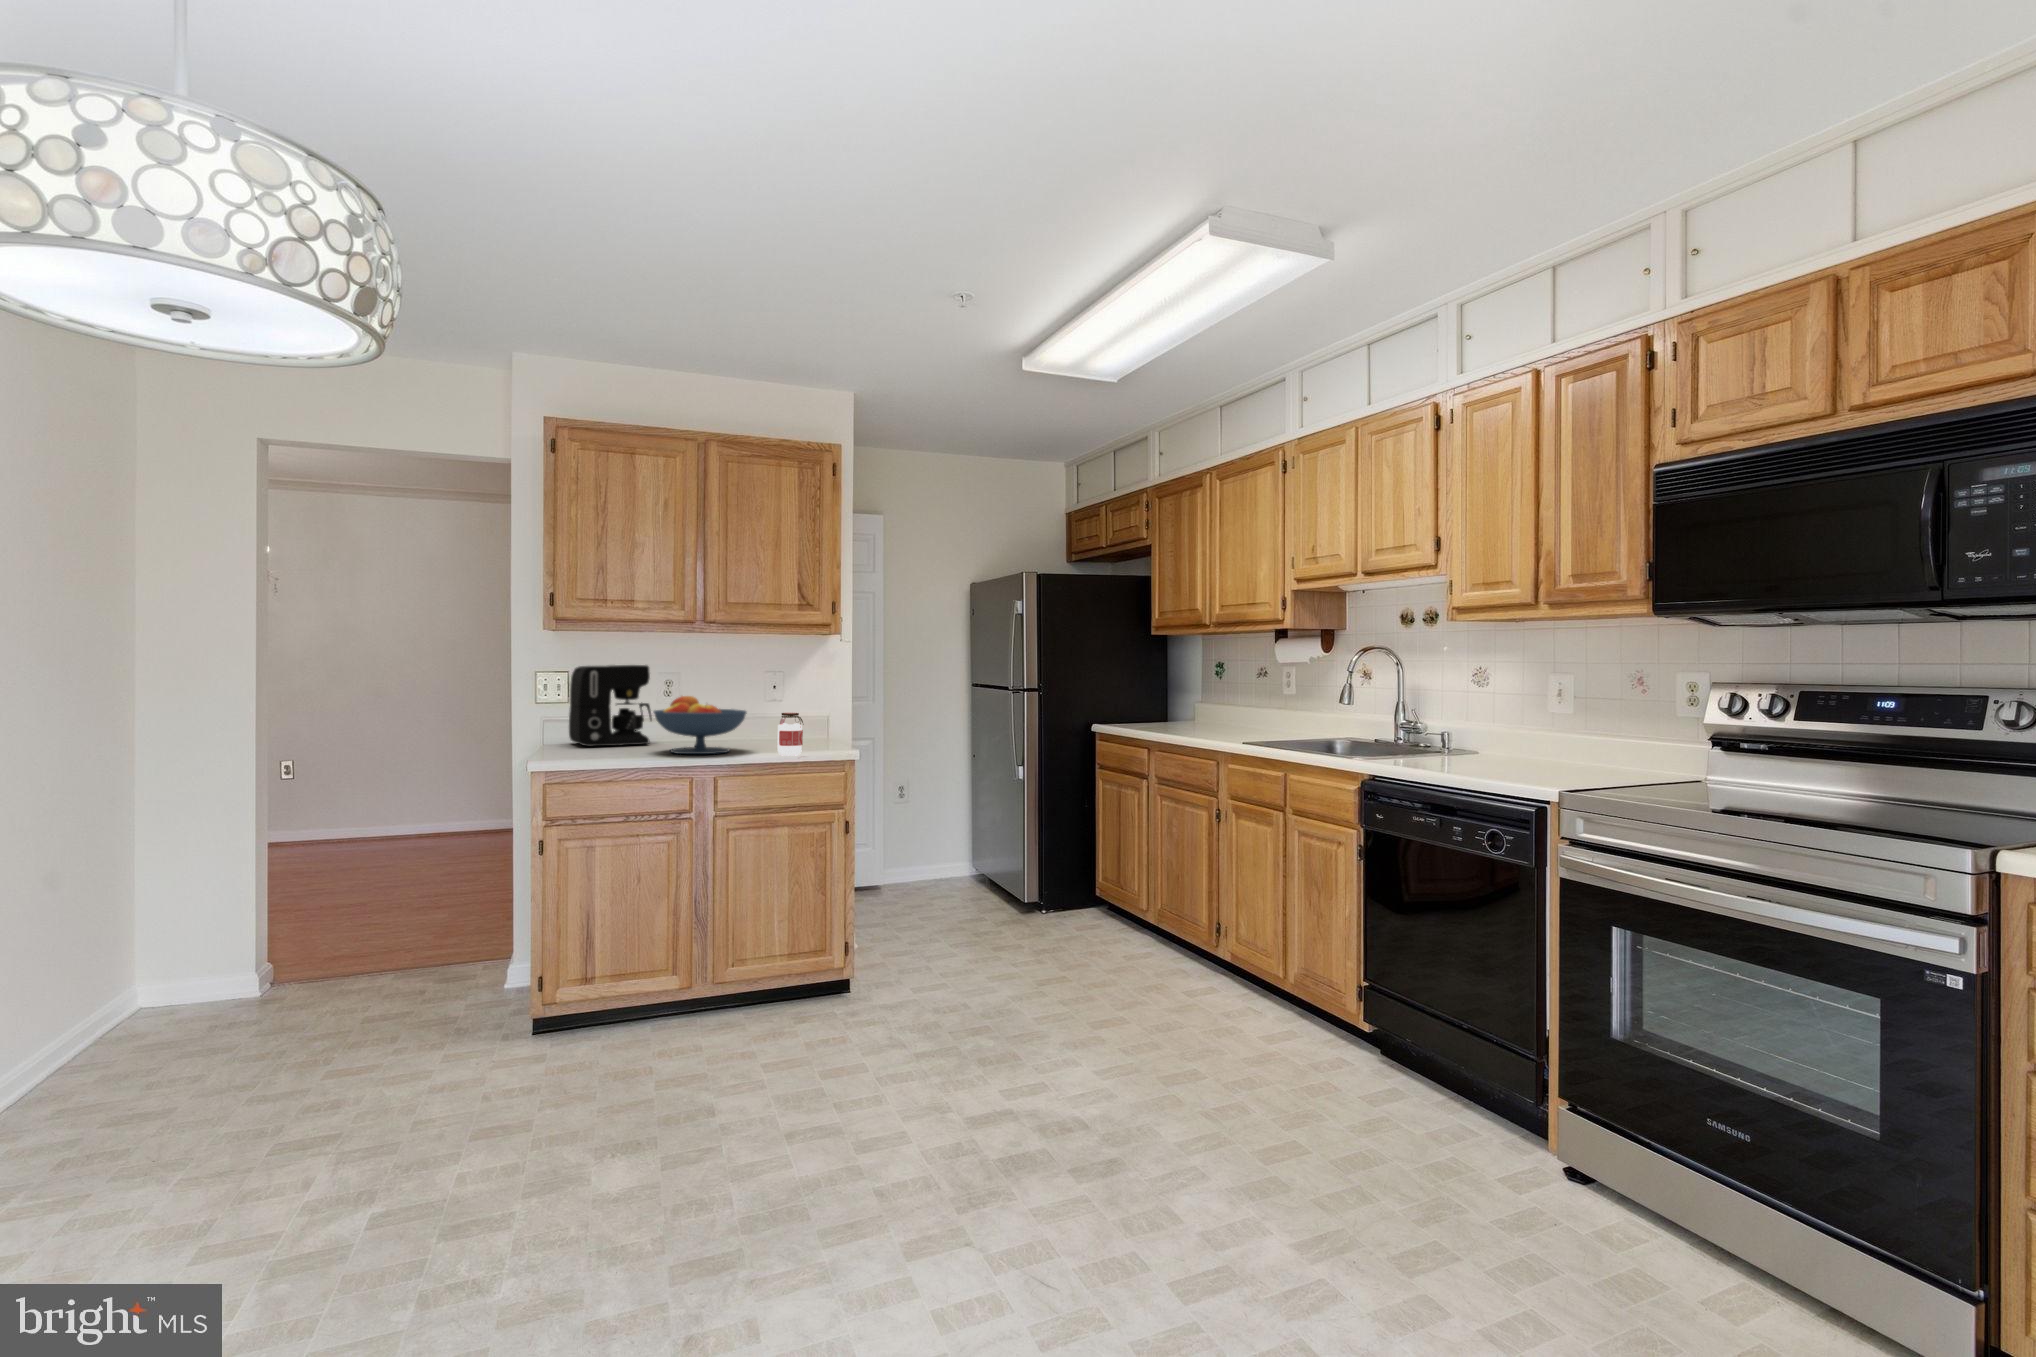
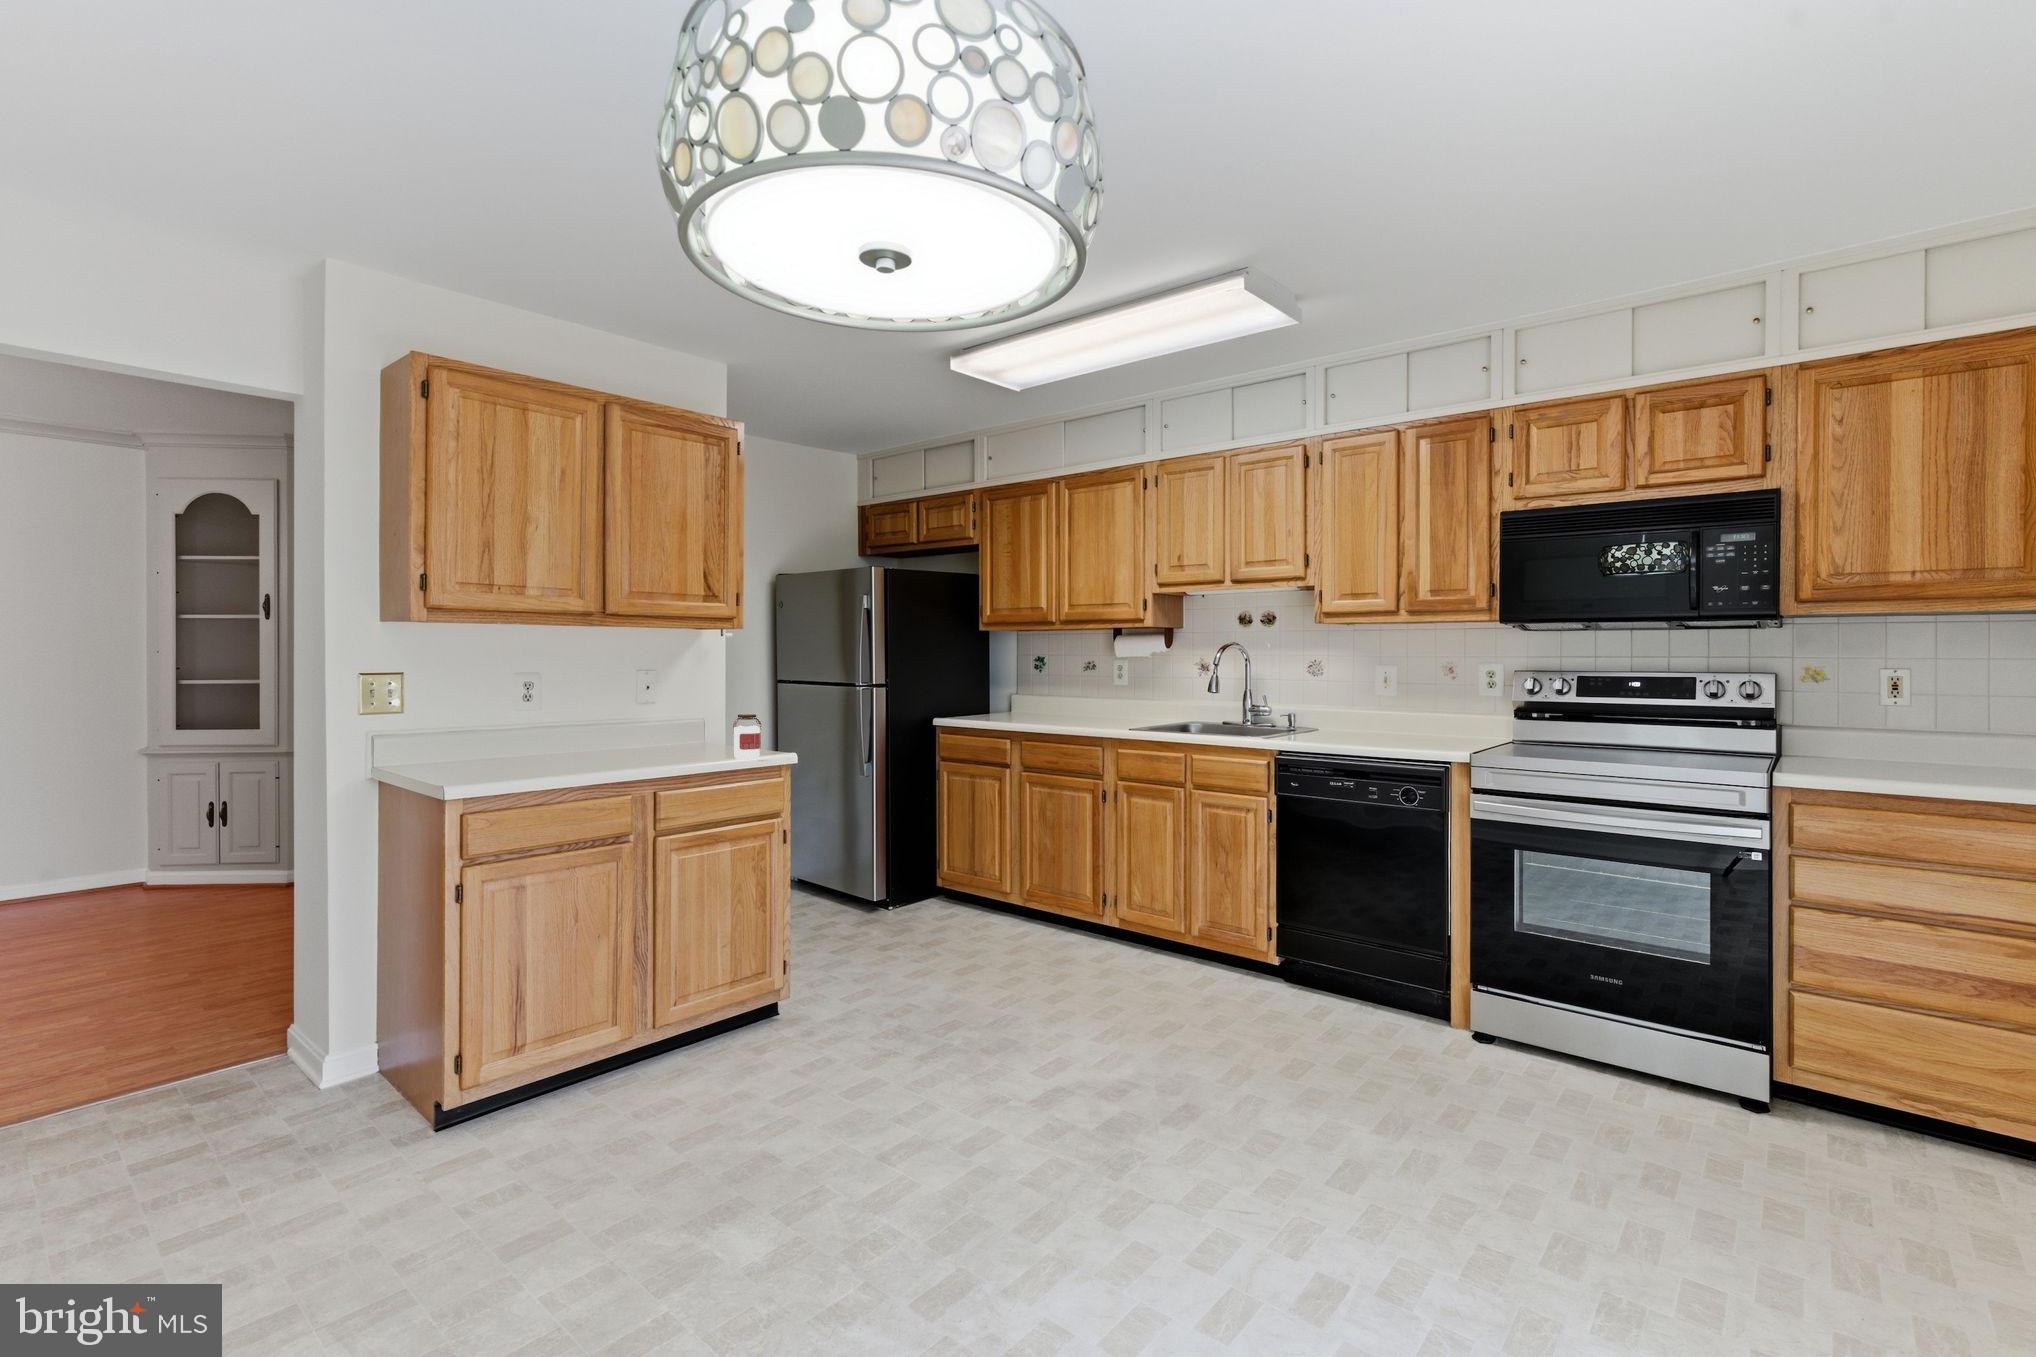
coffee maker: present [569,665,652,746] -> none [440,665,549,762]
fruit bowl: present [654,696,747,754] -> none [583,699,689,764]

